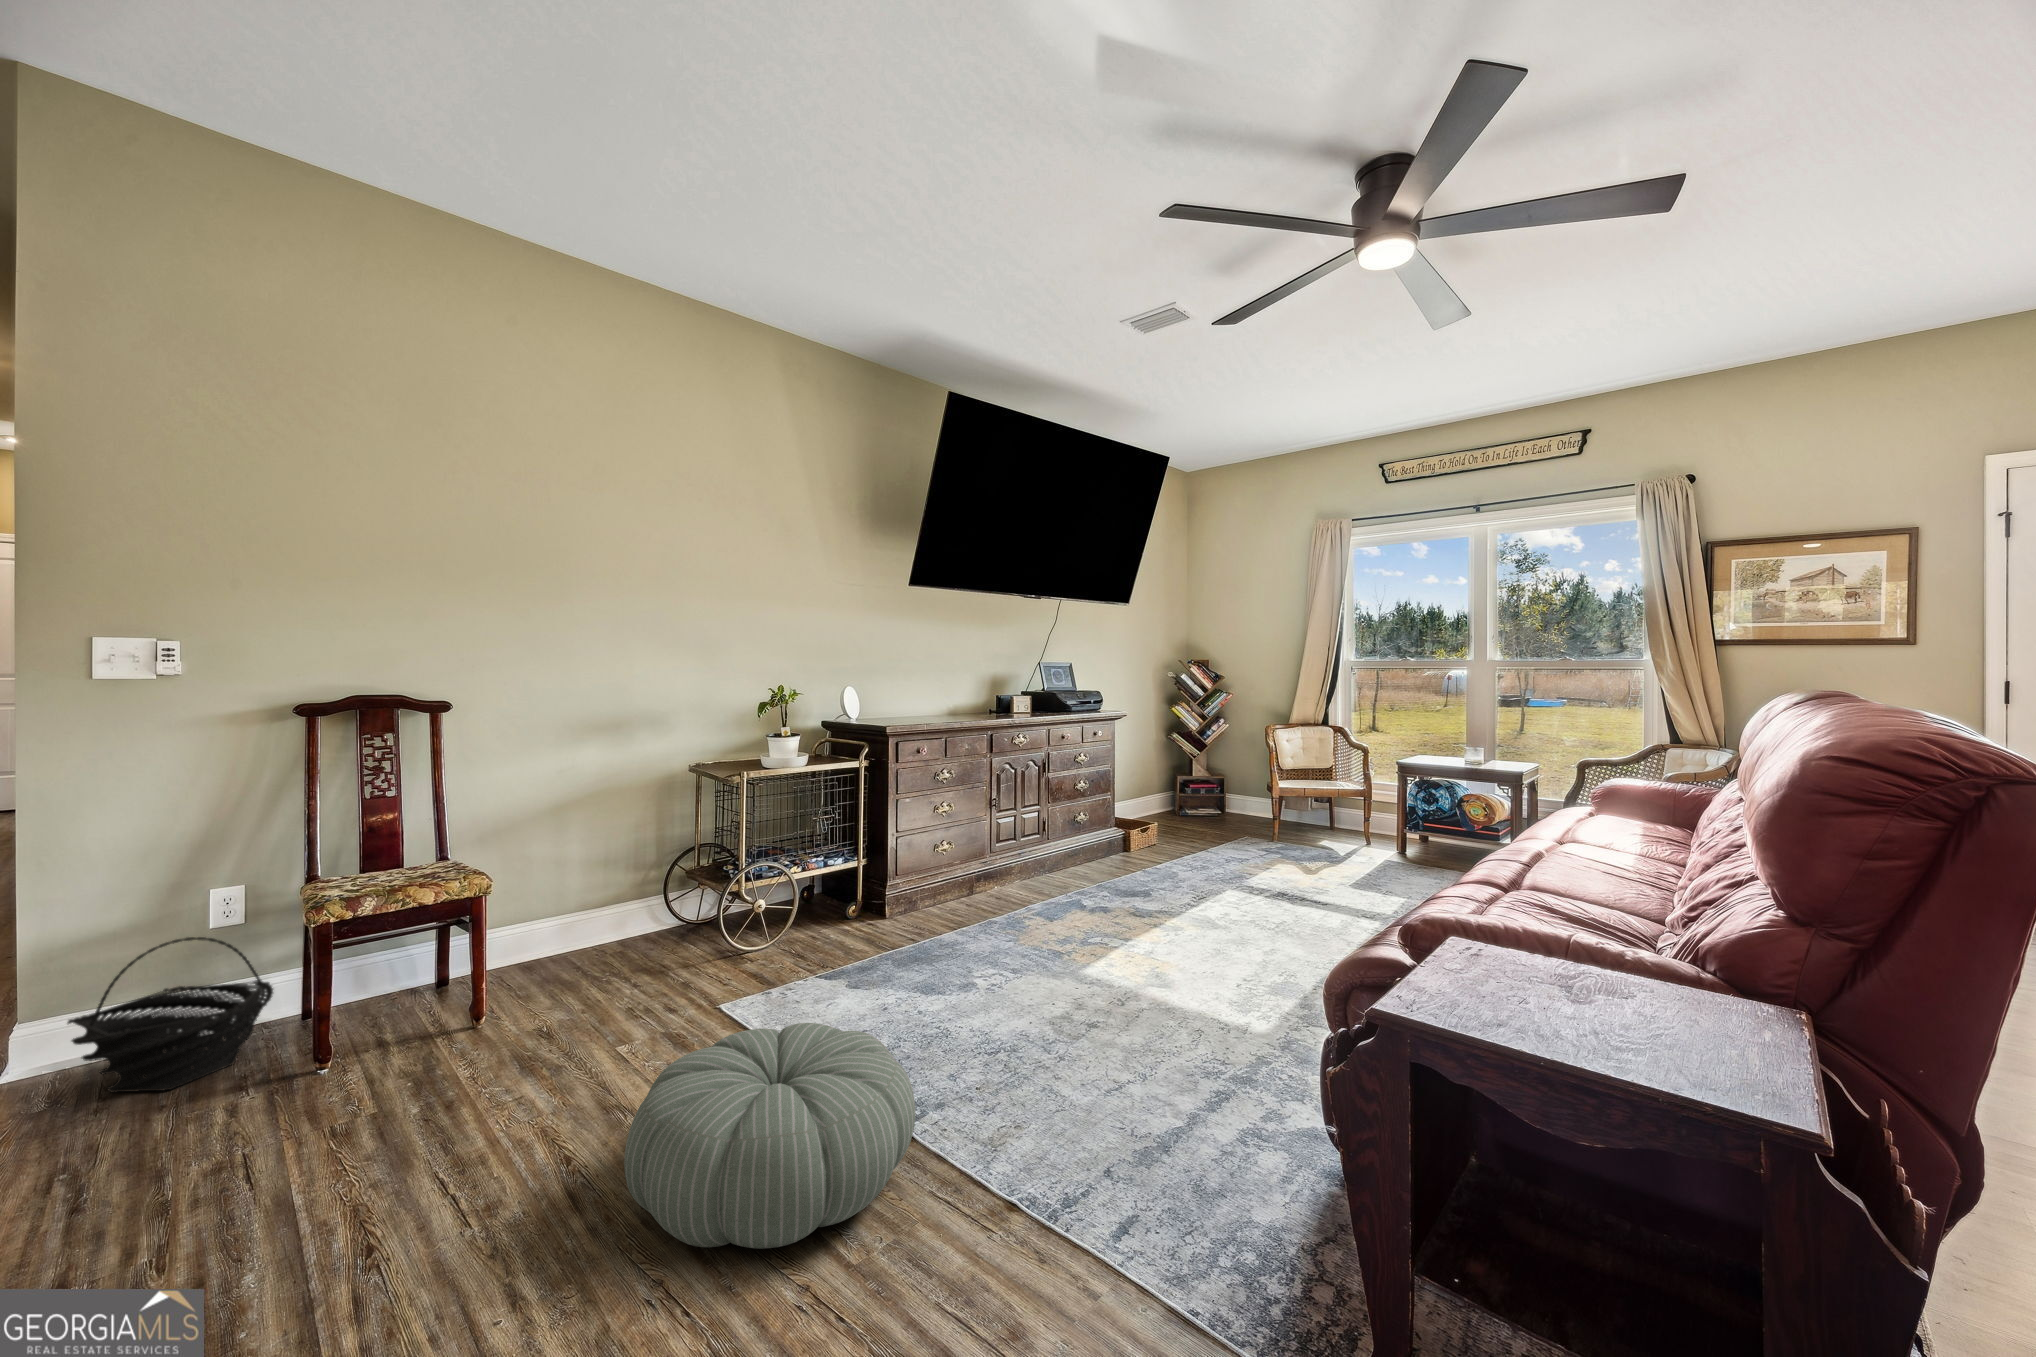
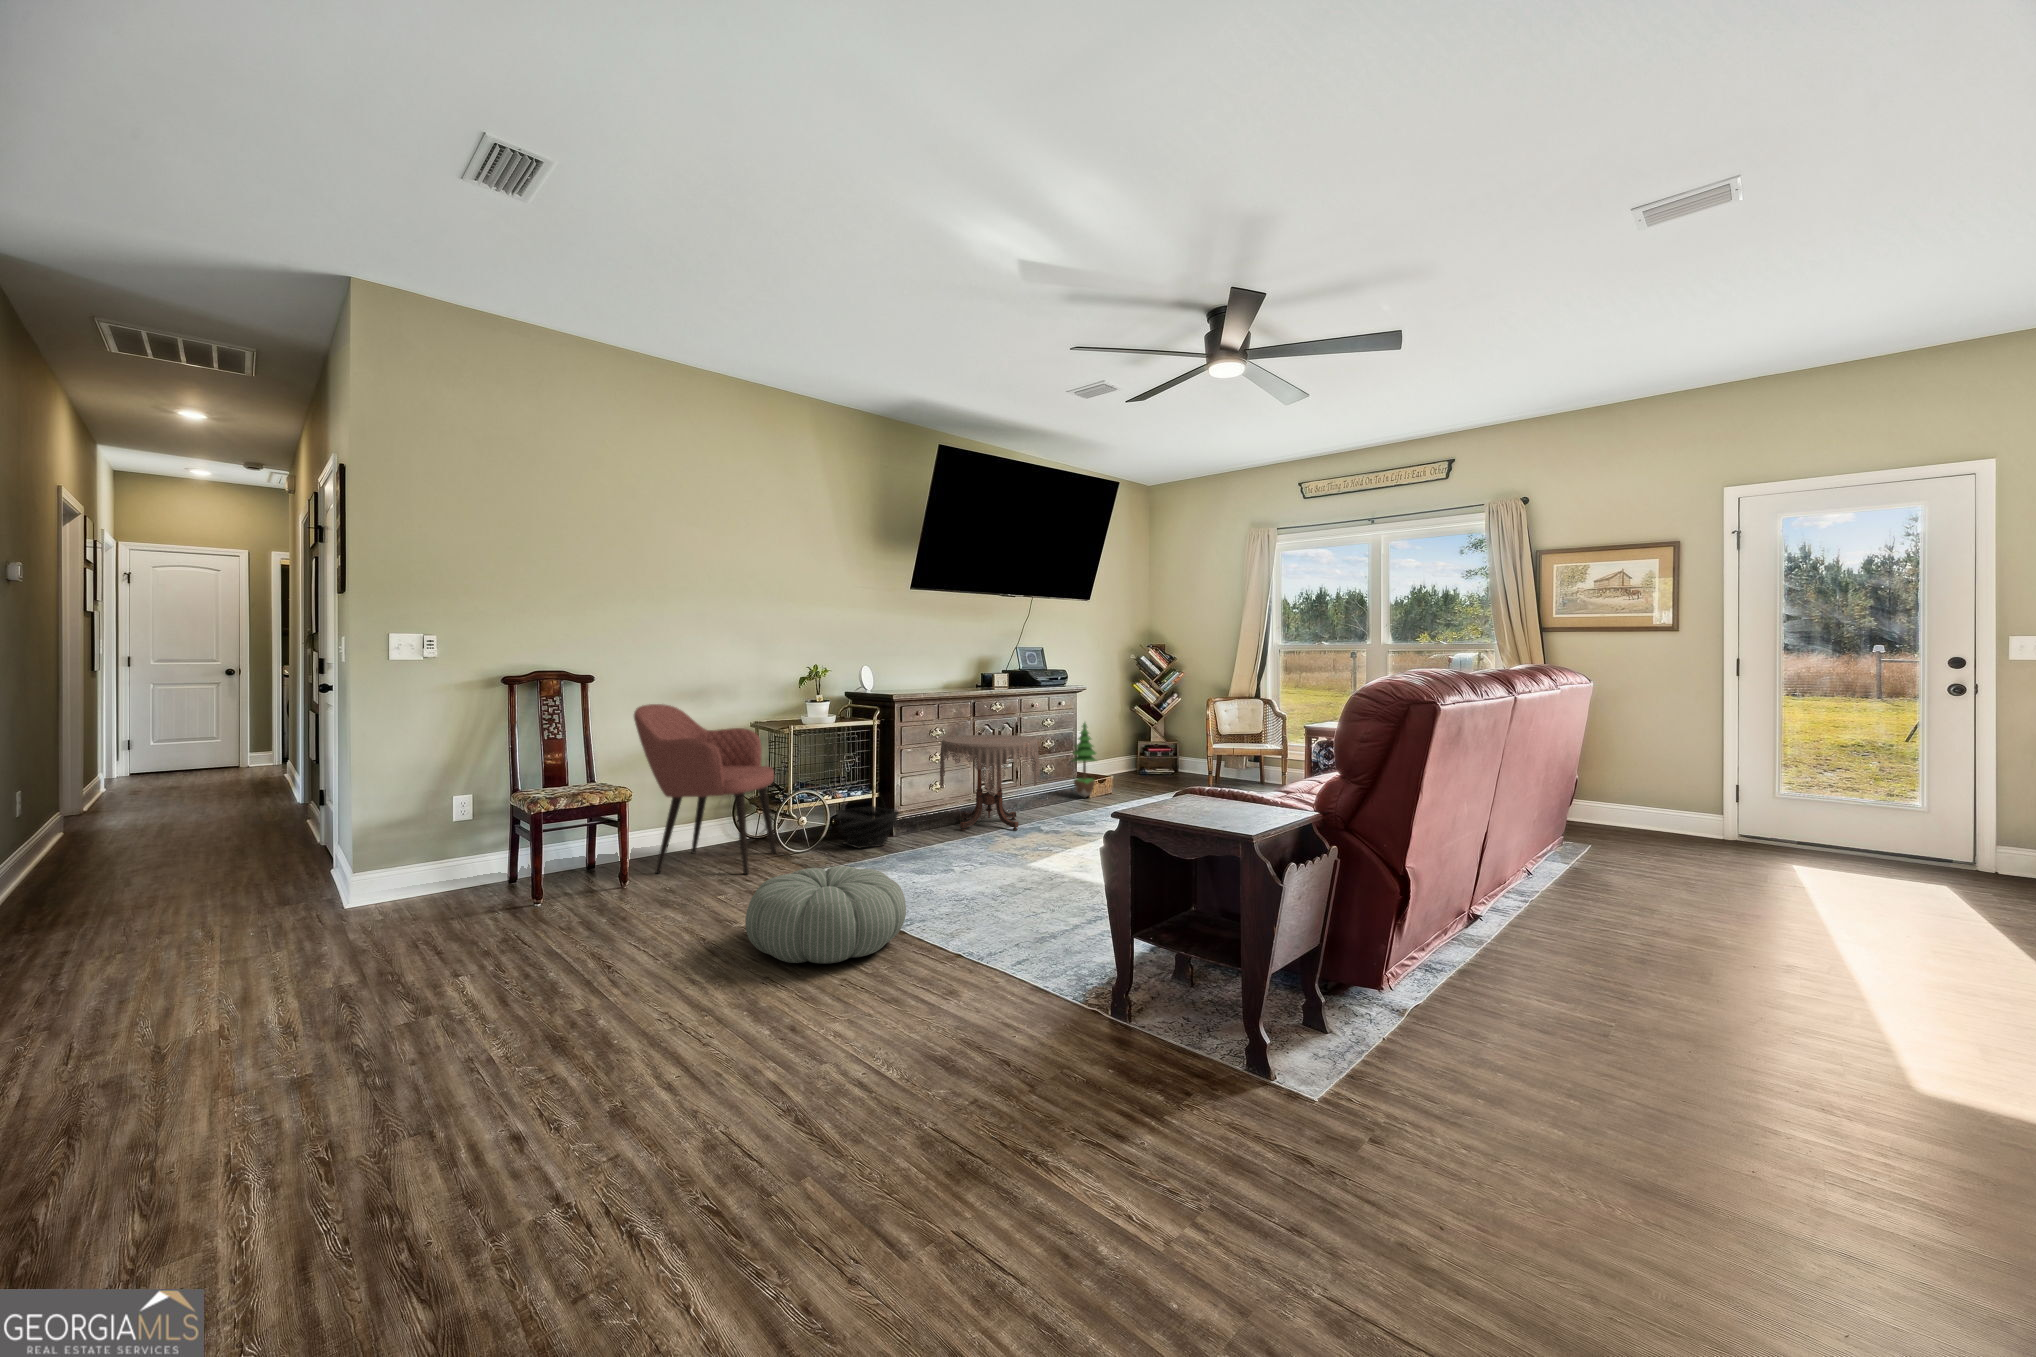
armchair: none [505,742,722,998] -> present [634,704,776,874]
potted tree: none [1107,755,1142,853] -> present [1072,723,1096,798]
side table: none [949,777,1081,908] -> present [940,735,1040,831]
basket: present [68,937,273,1092] -> present [834,784,899,848]

